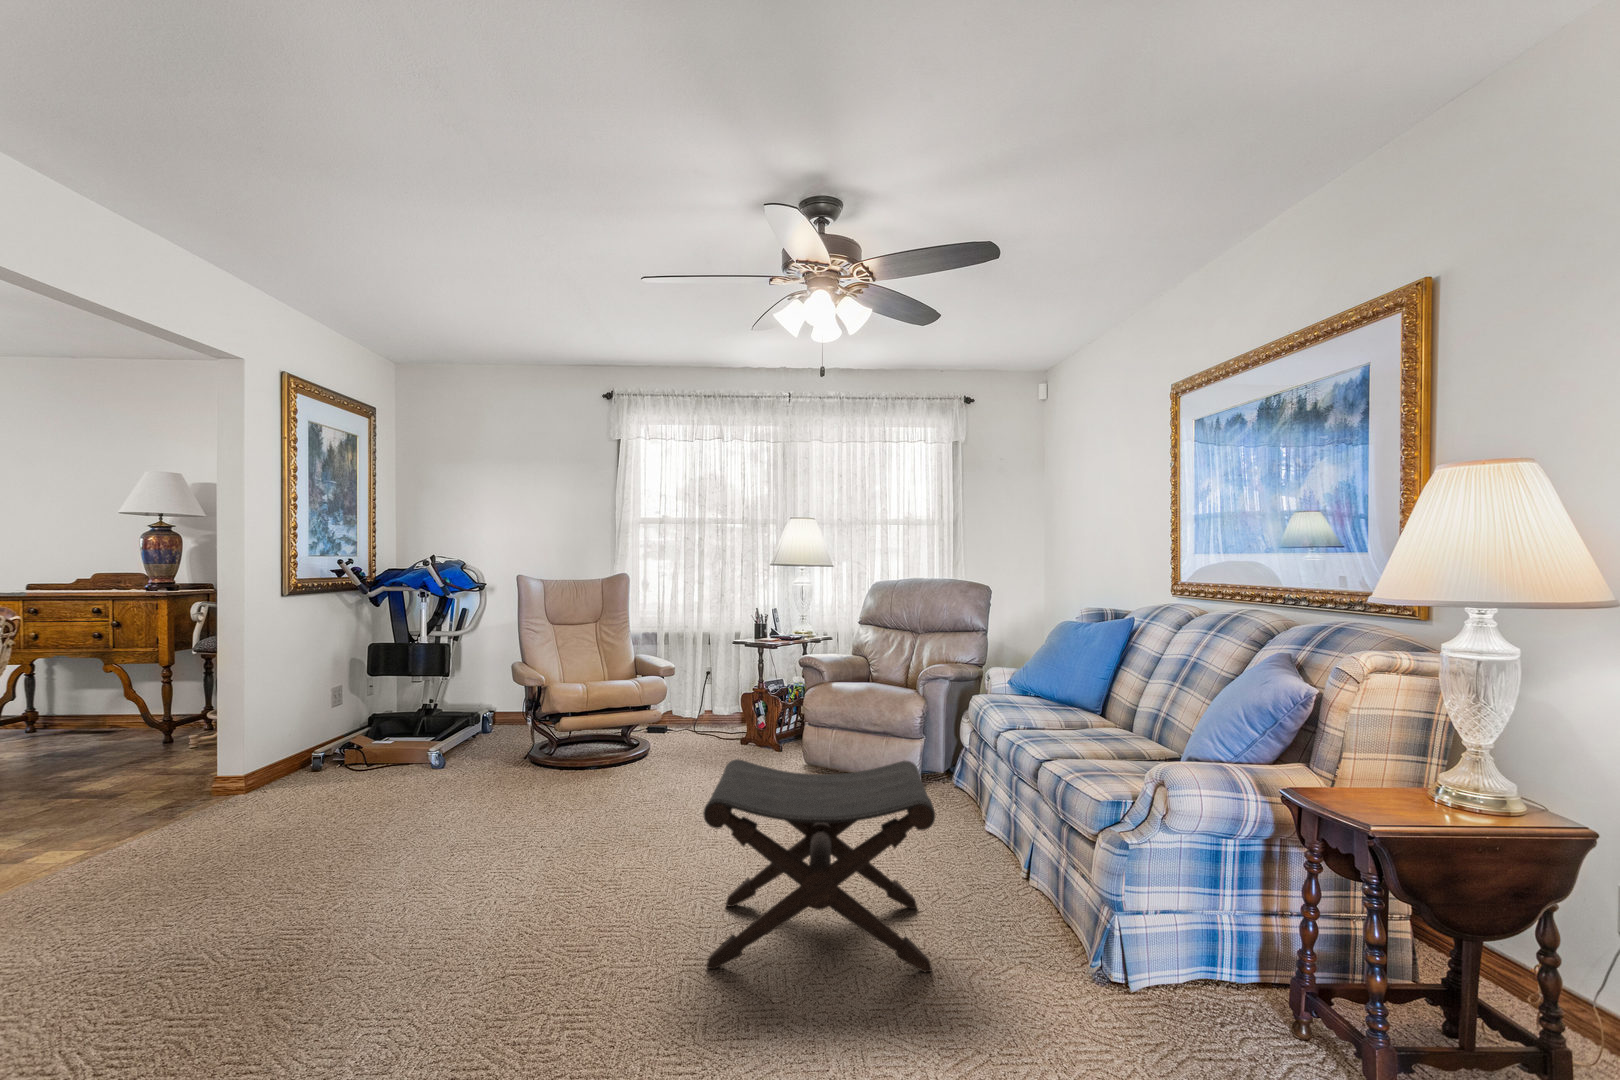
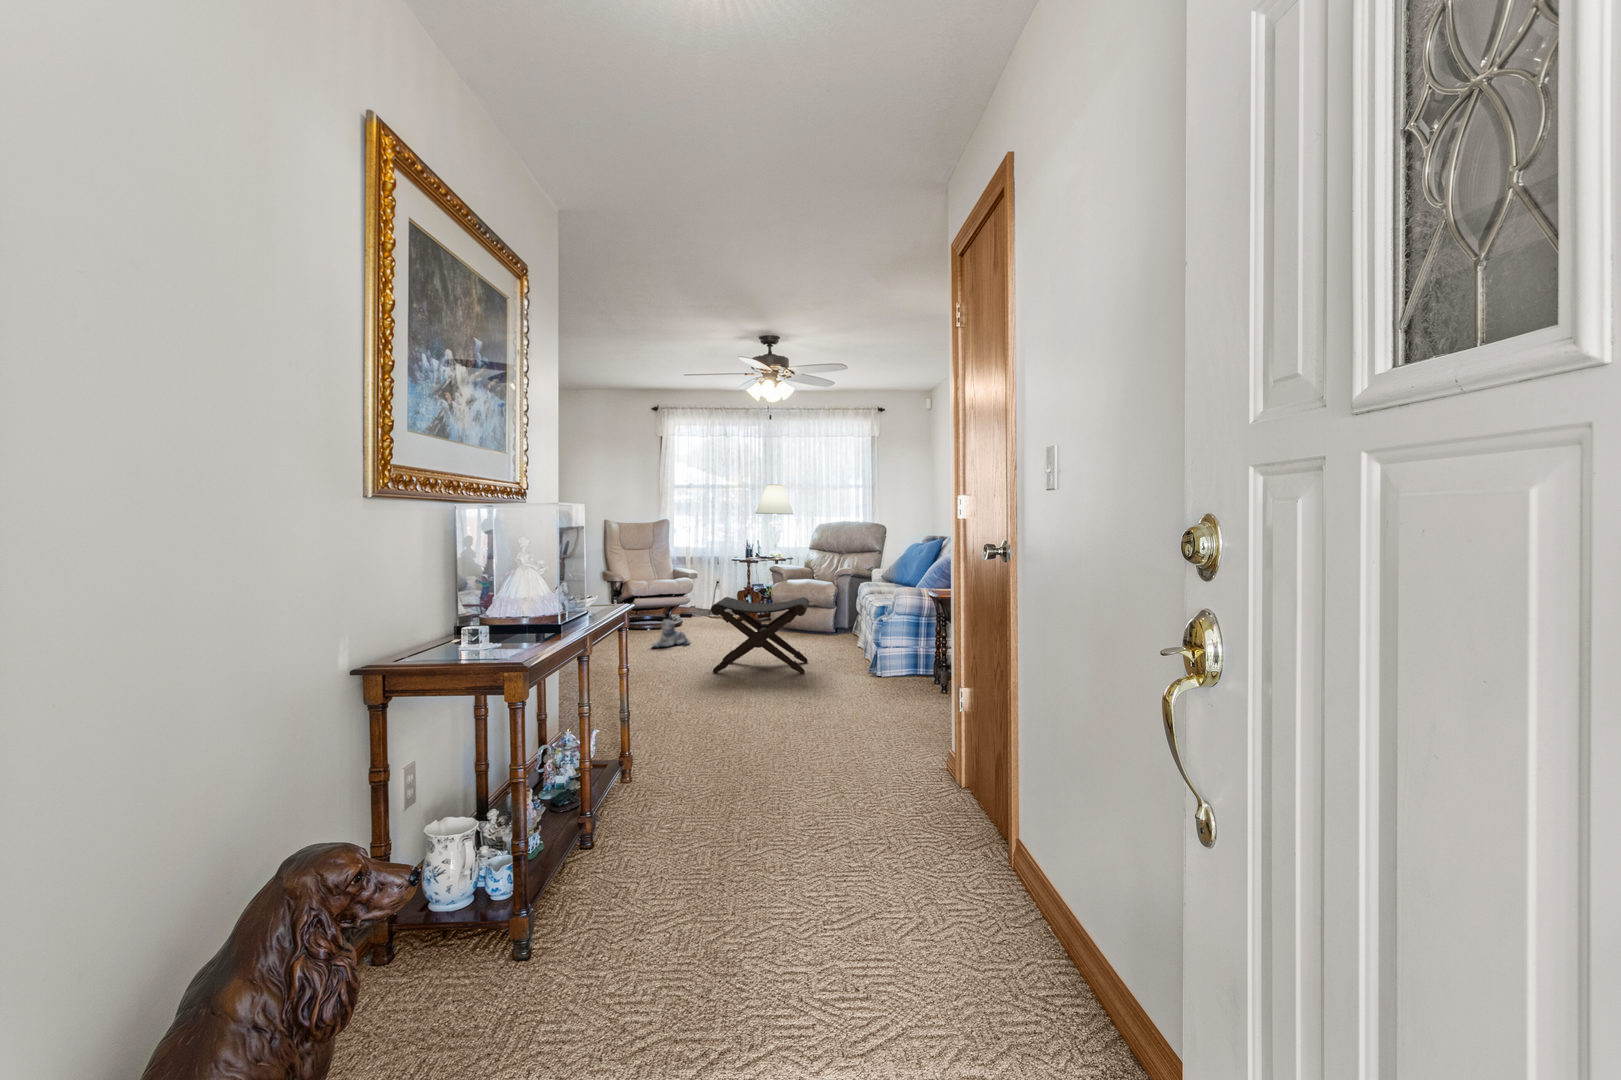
plush toy: none [579,778,659,842] -> present [652,619,690,647]

